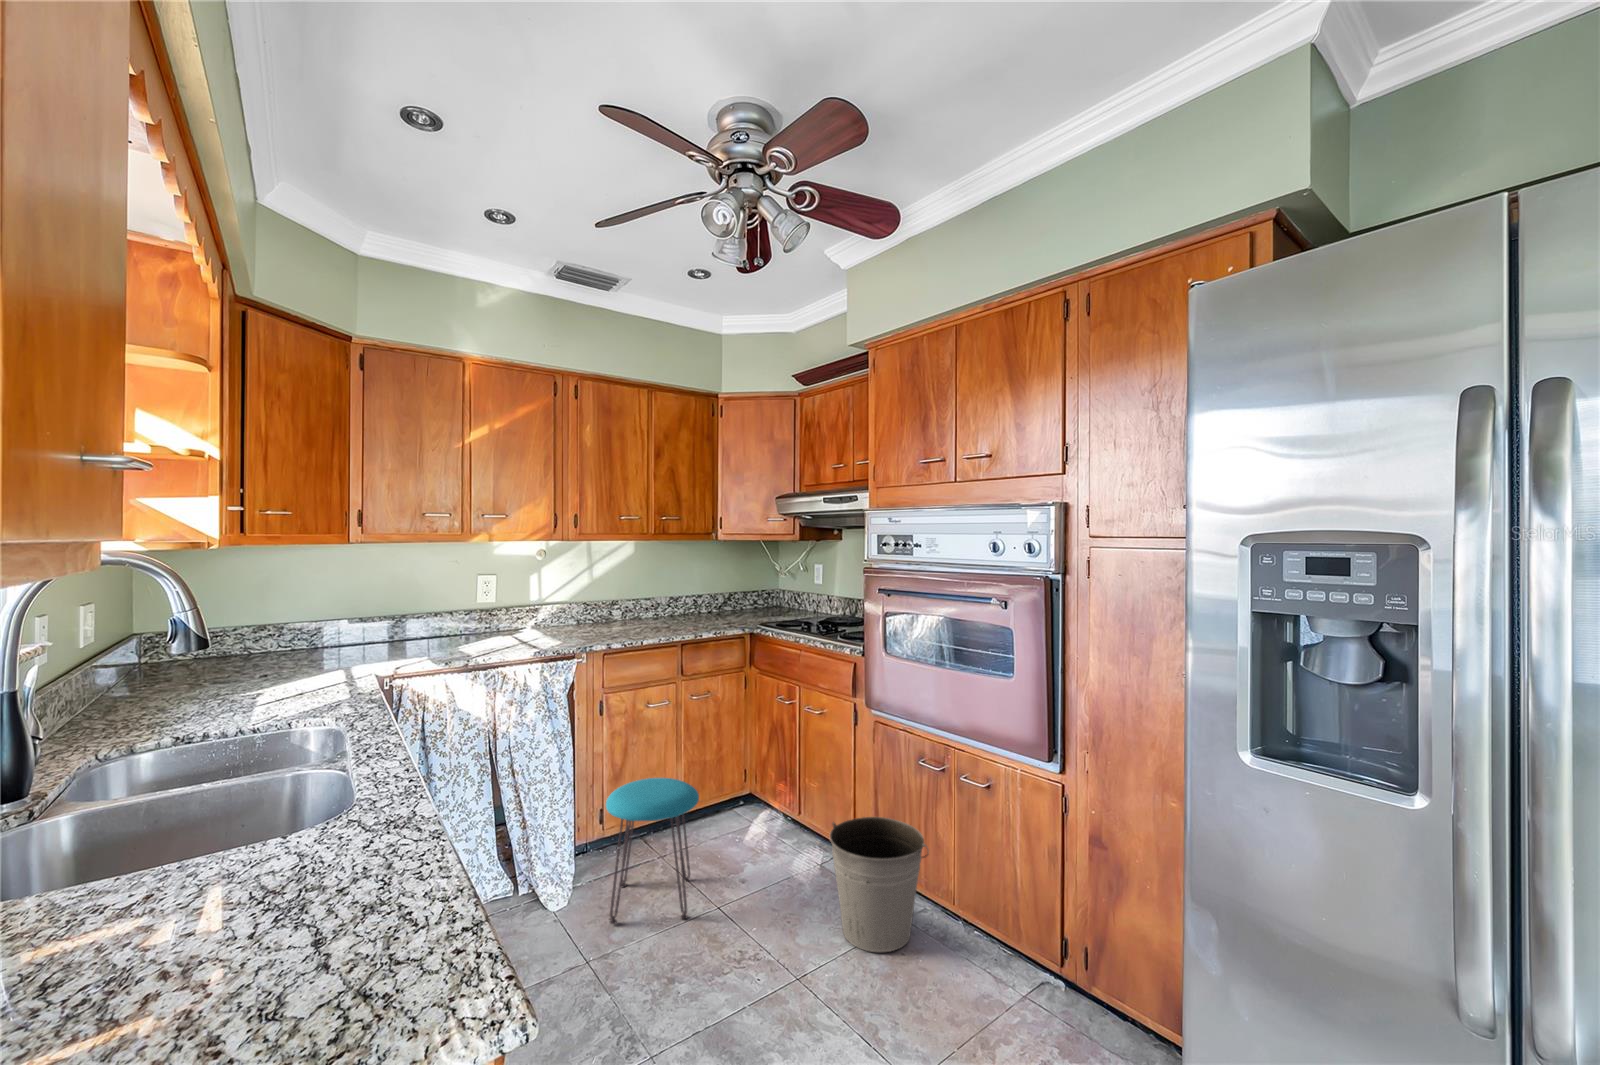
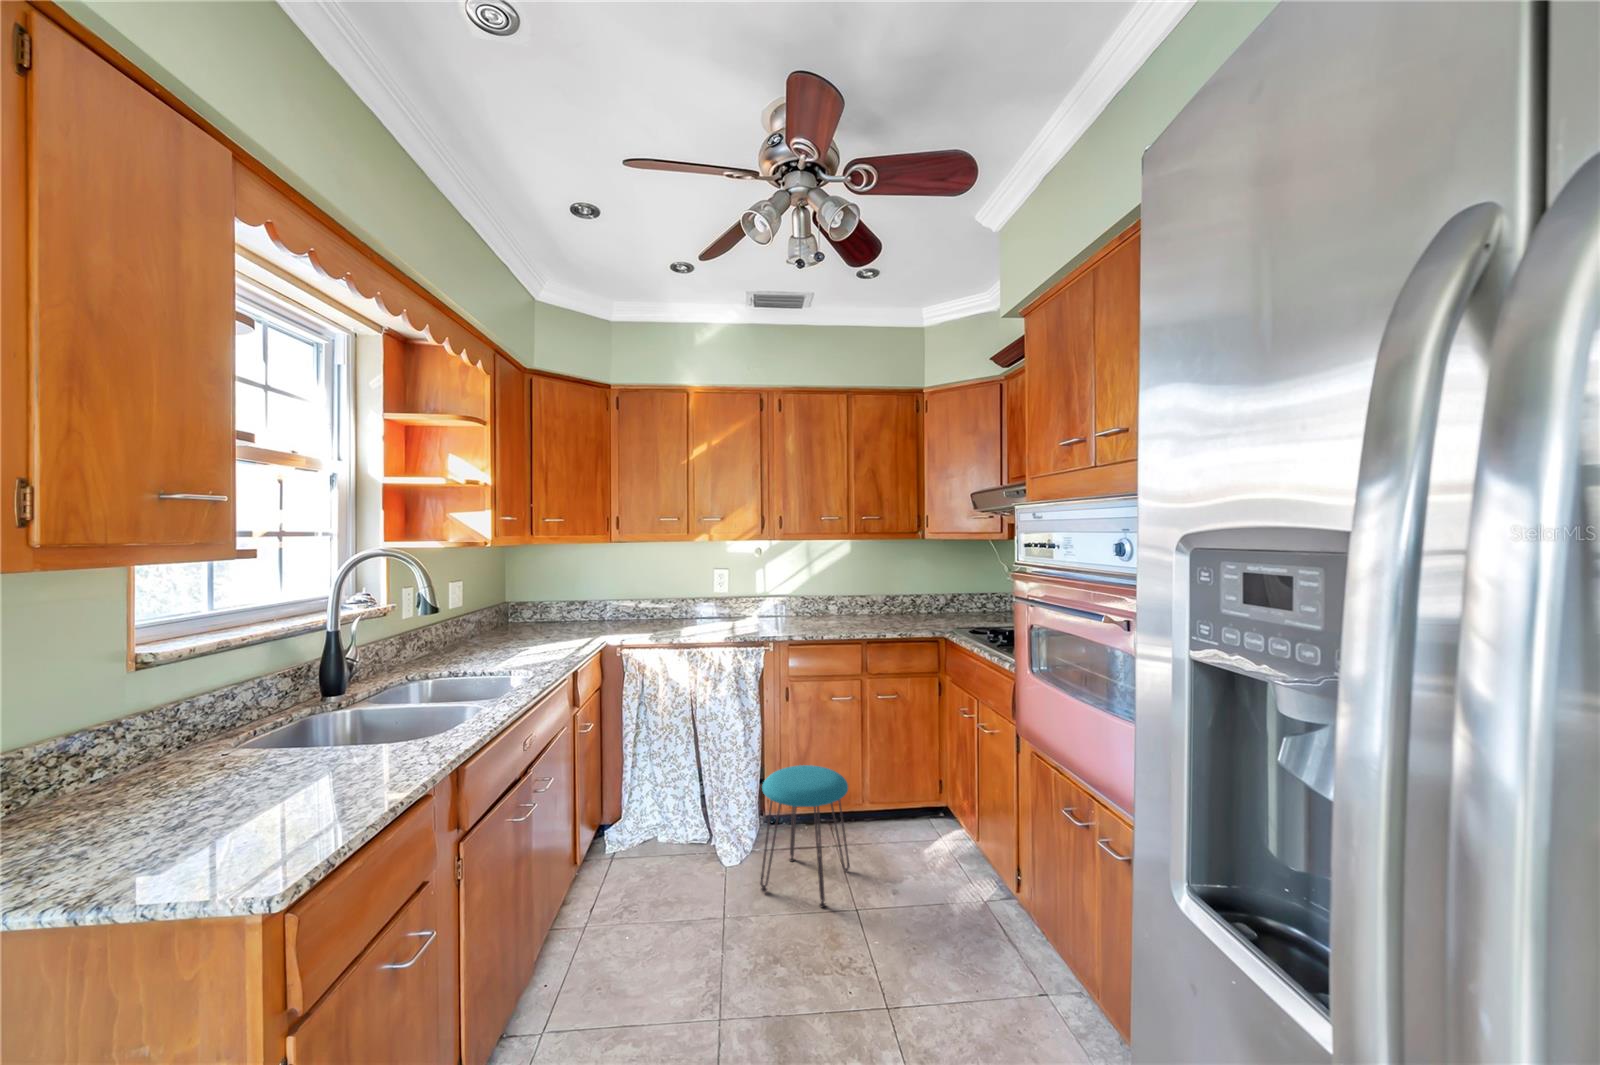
bucket: present [830,817,928,952] -> none [945,850,1064,1017]

